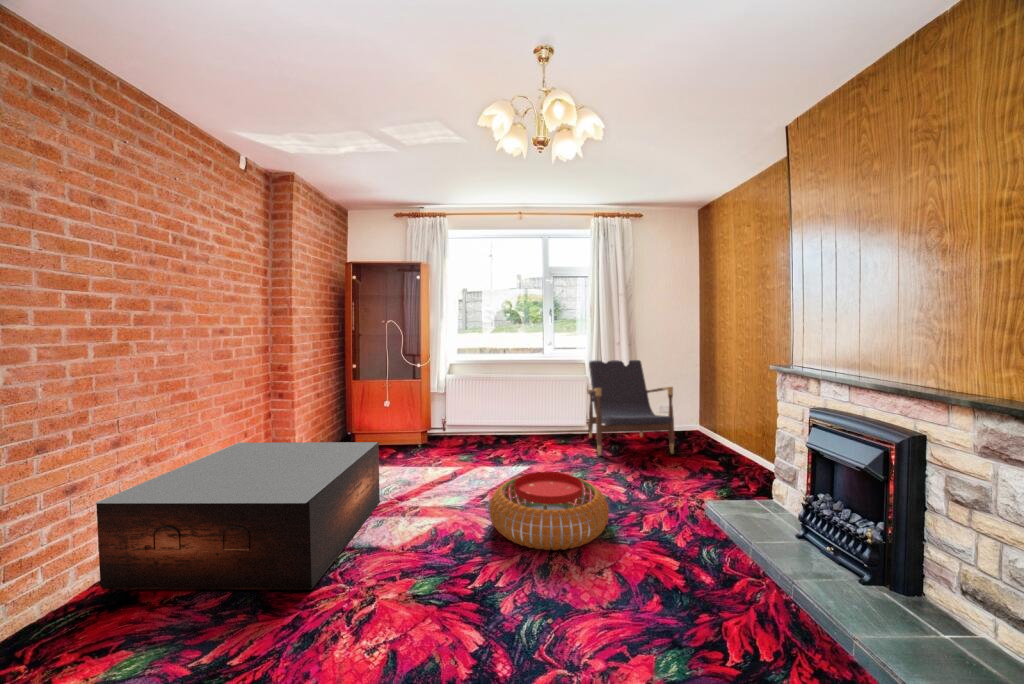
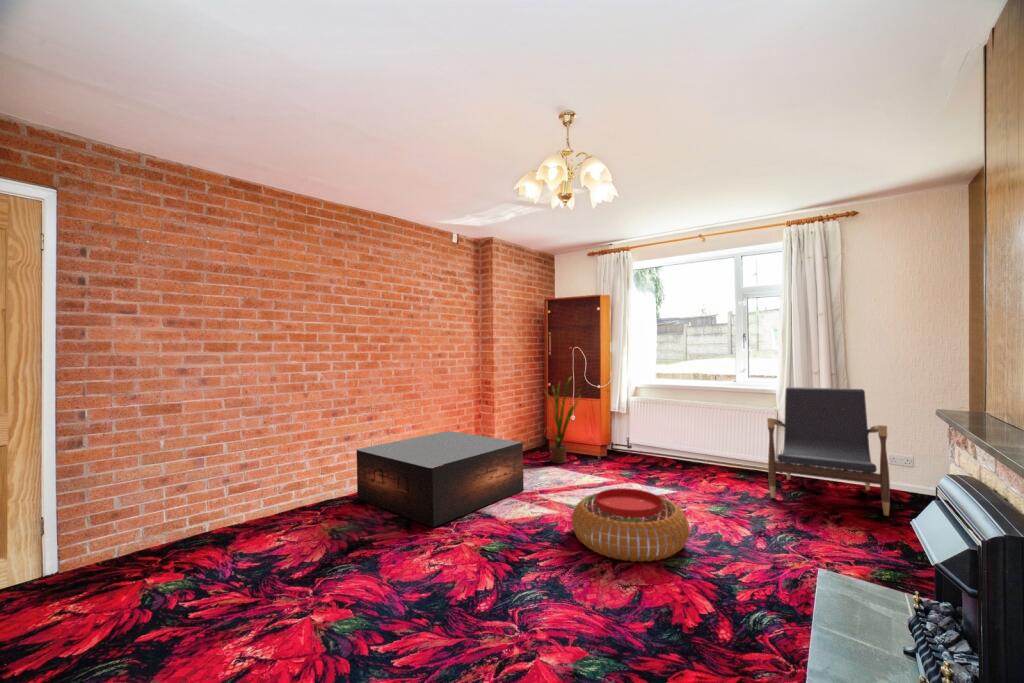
house plant: none [353,357,409,460] -> present [548,378,577,464]

